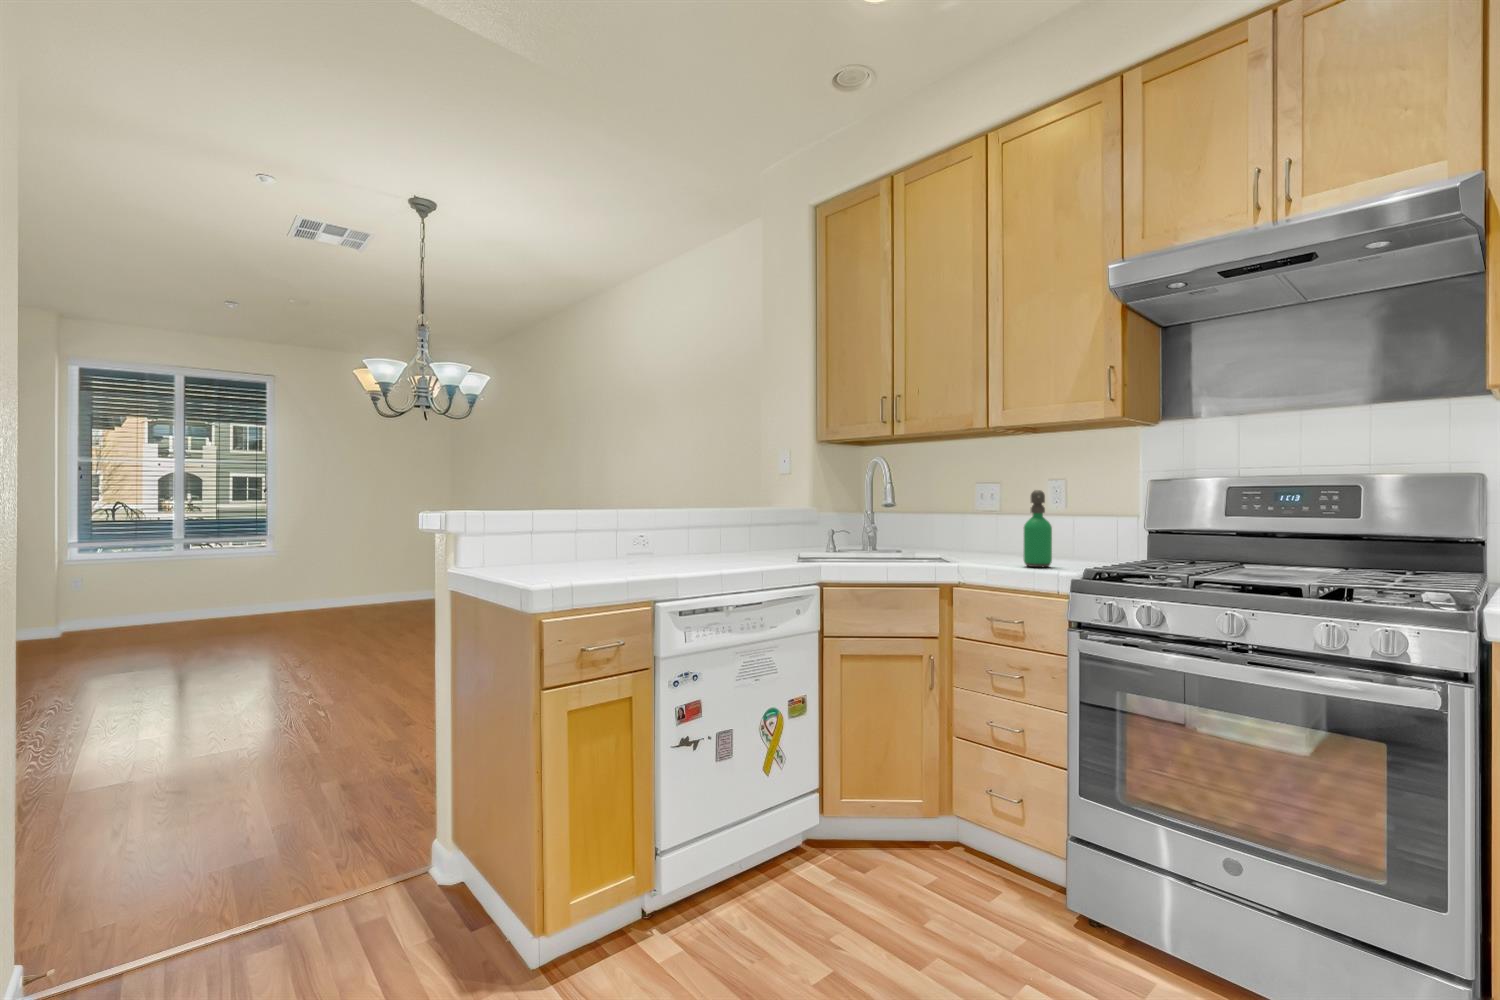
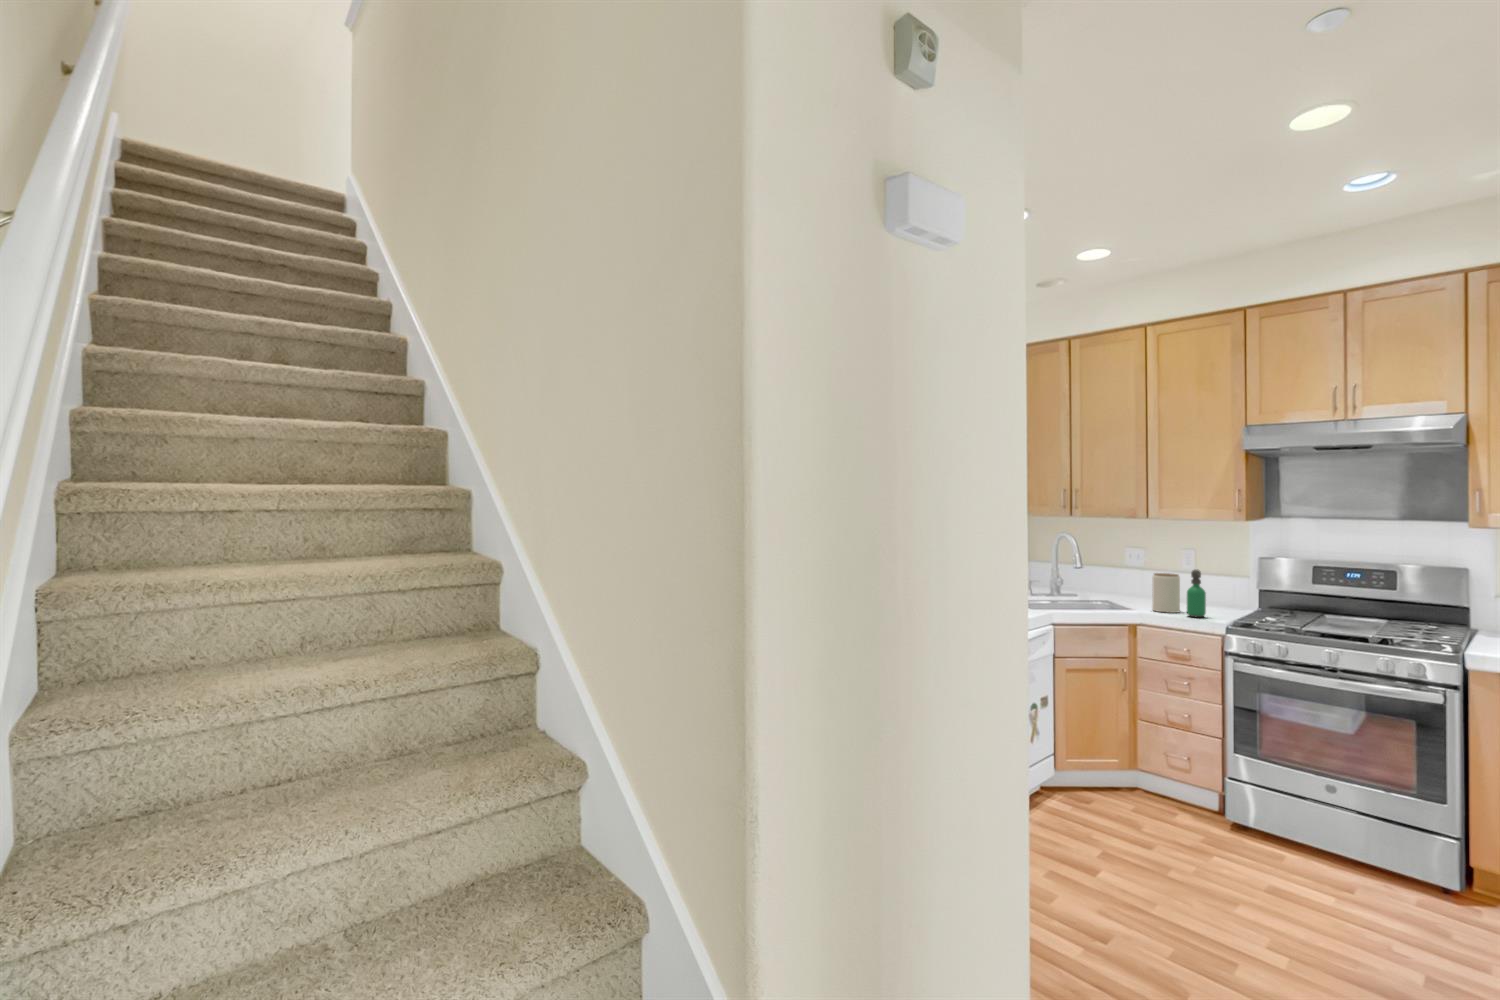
jar: none [983,504,1023,563] -> present [1152,573,1180,613]

